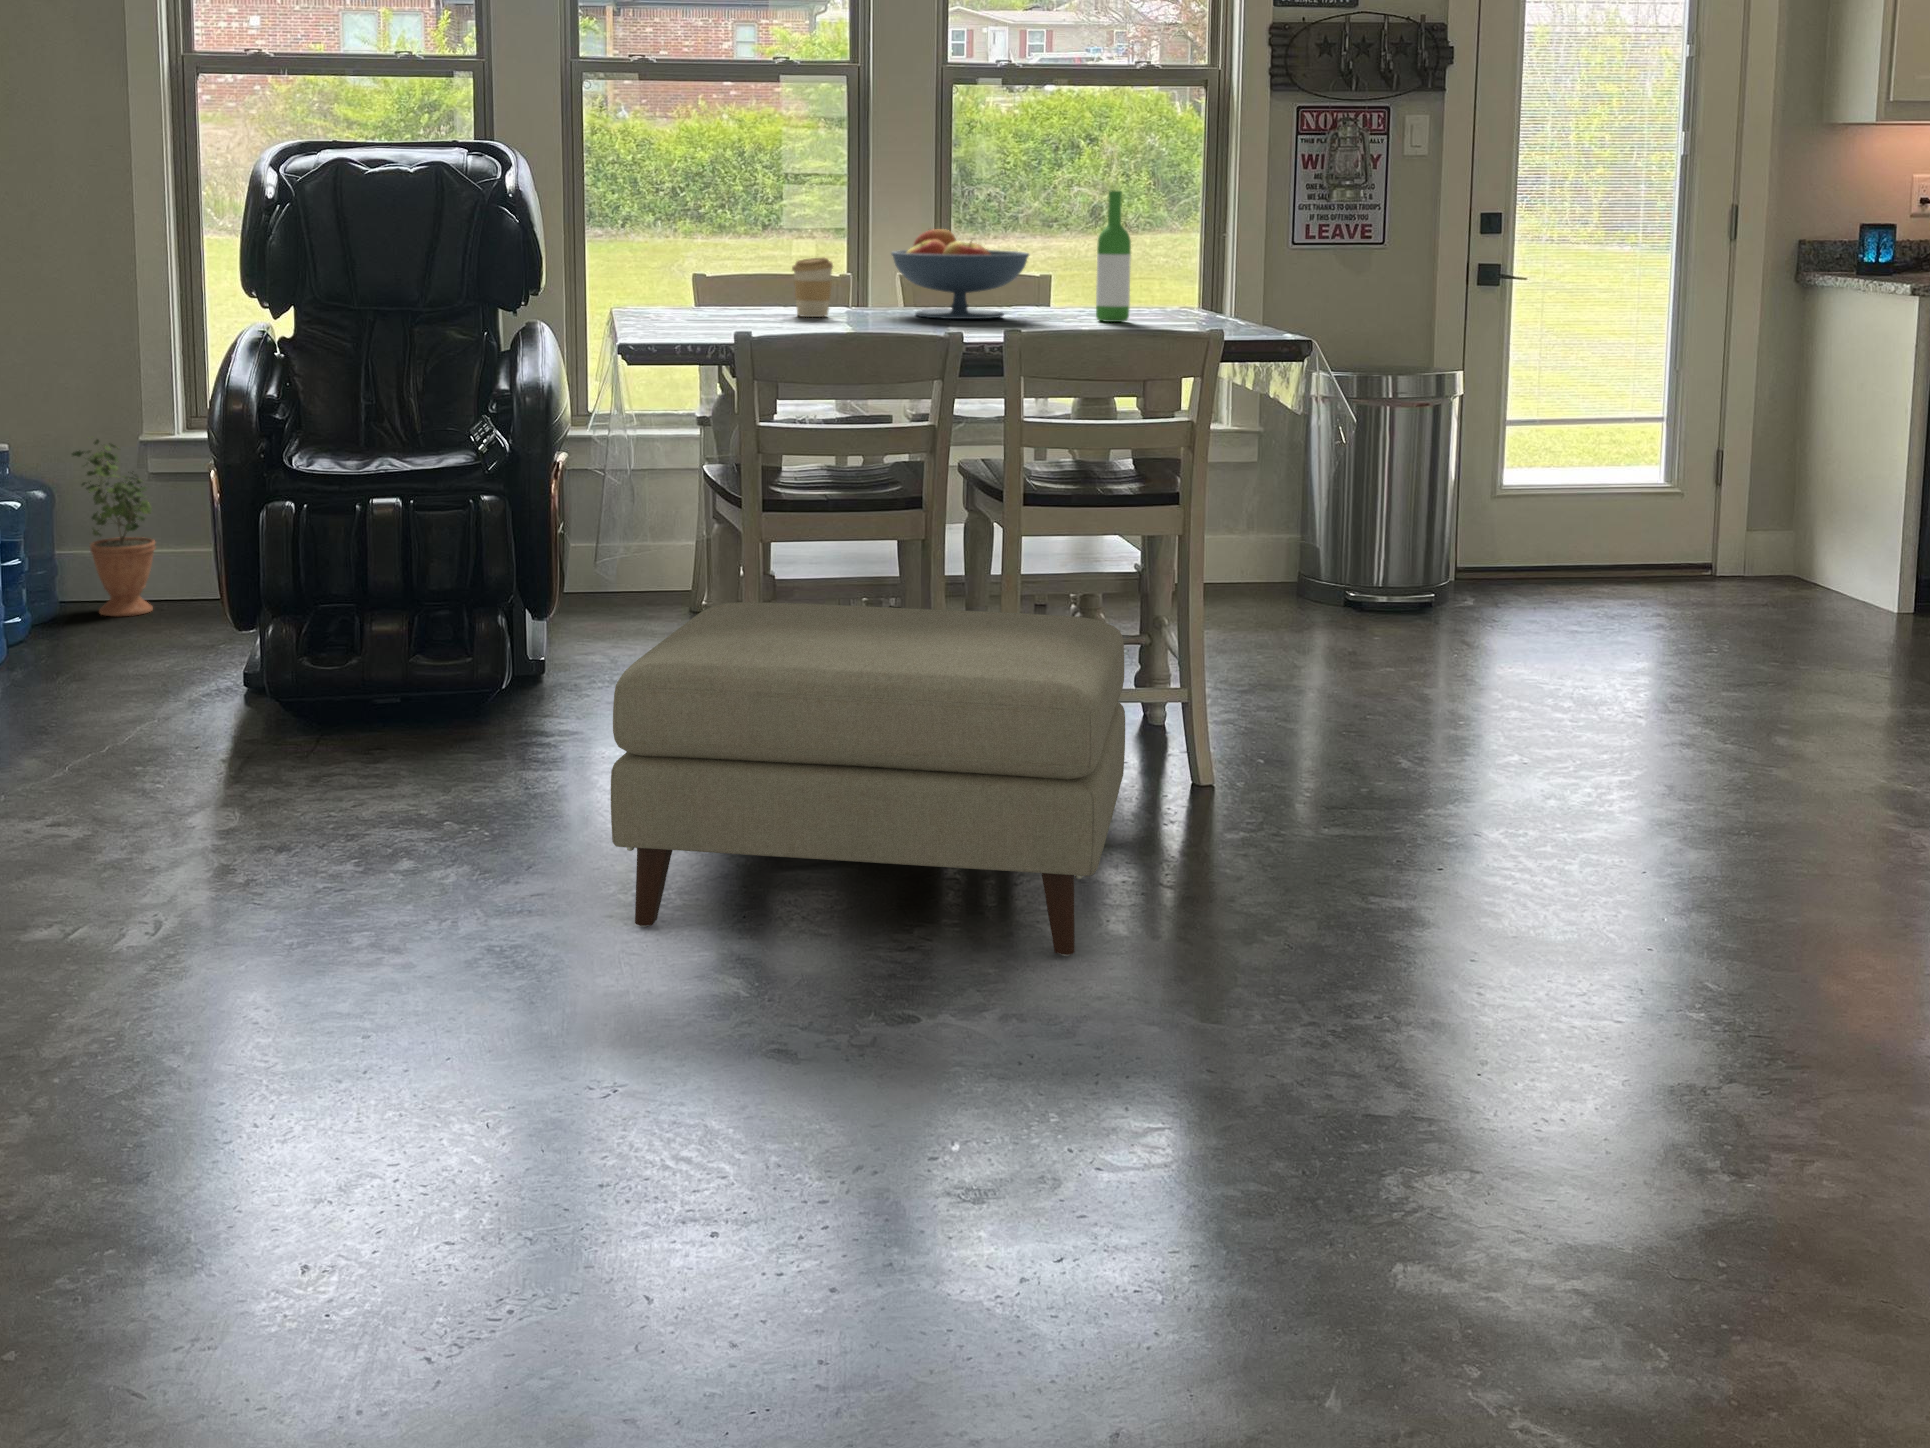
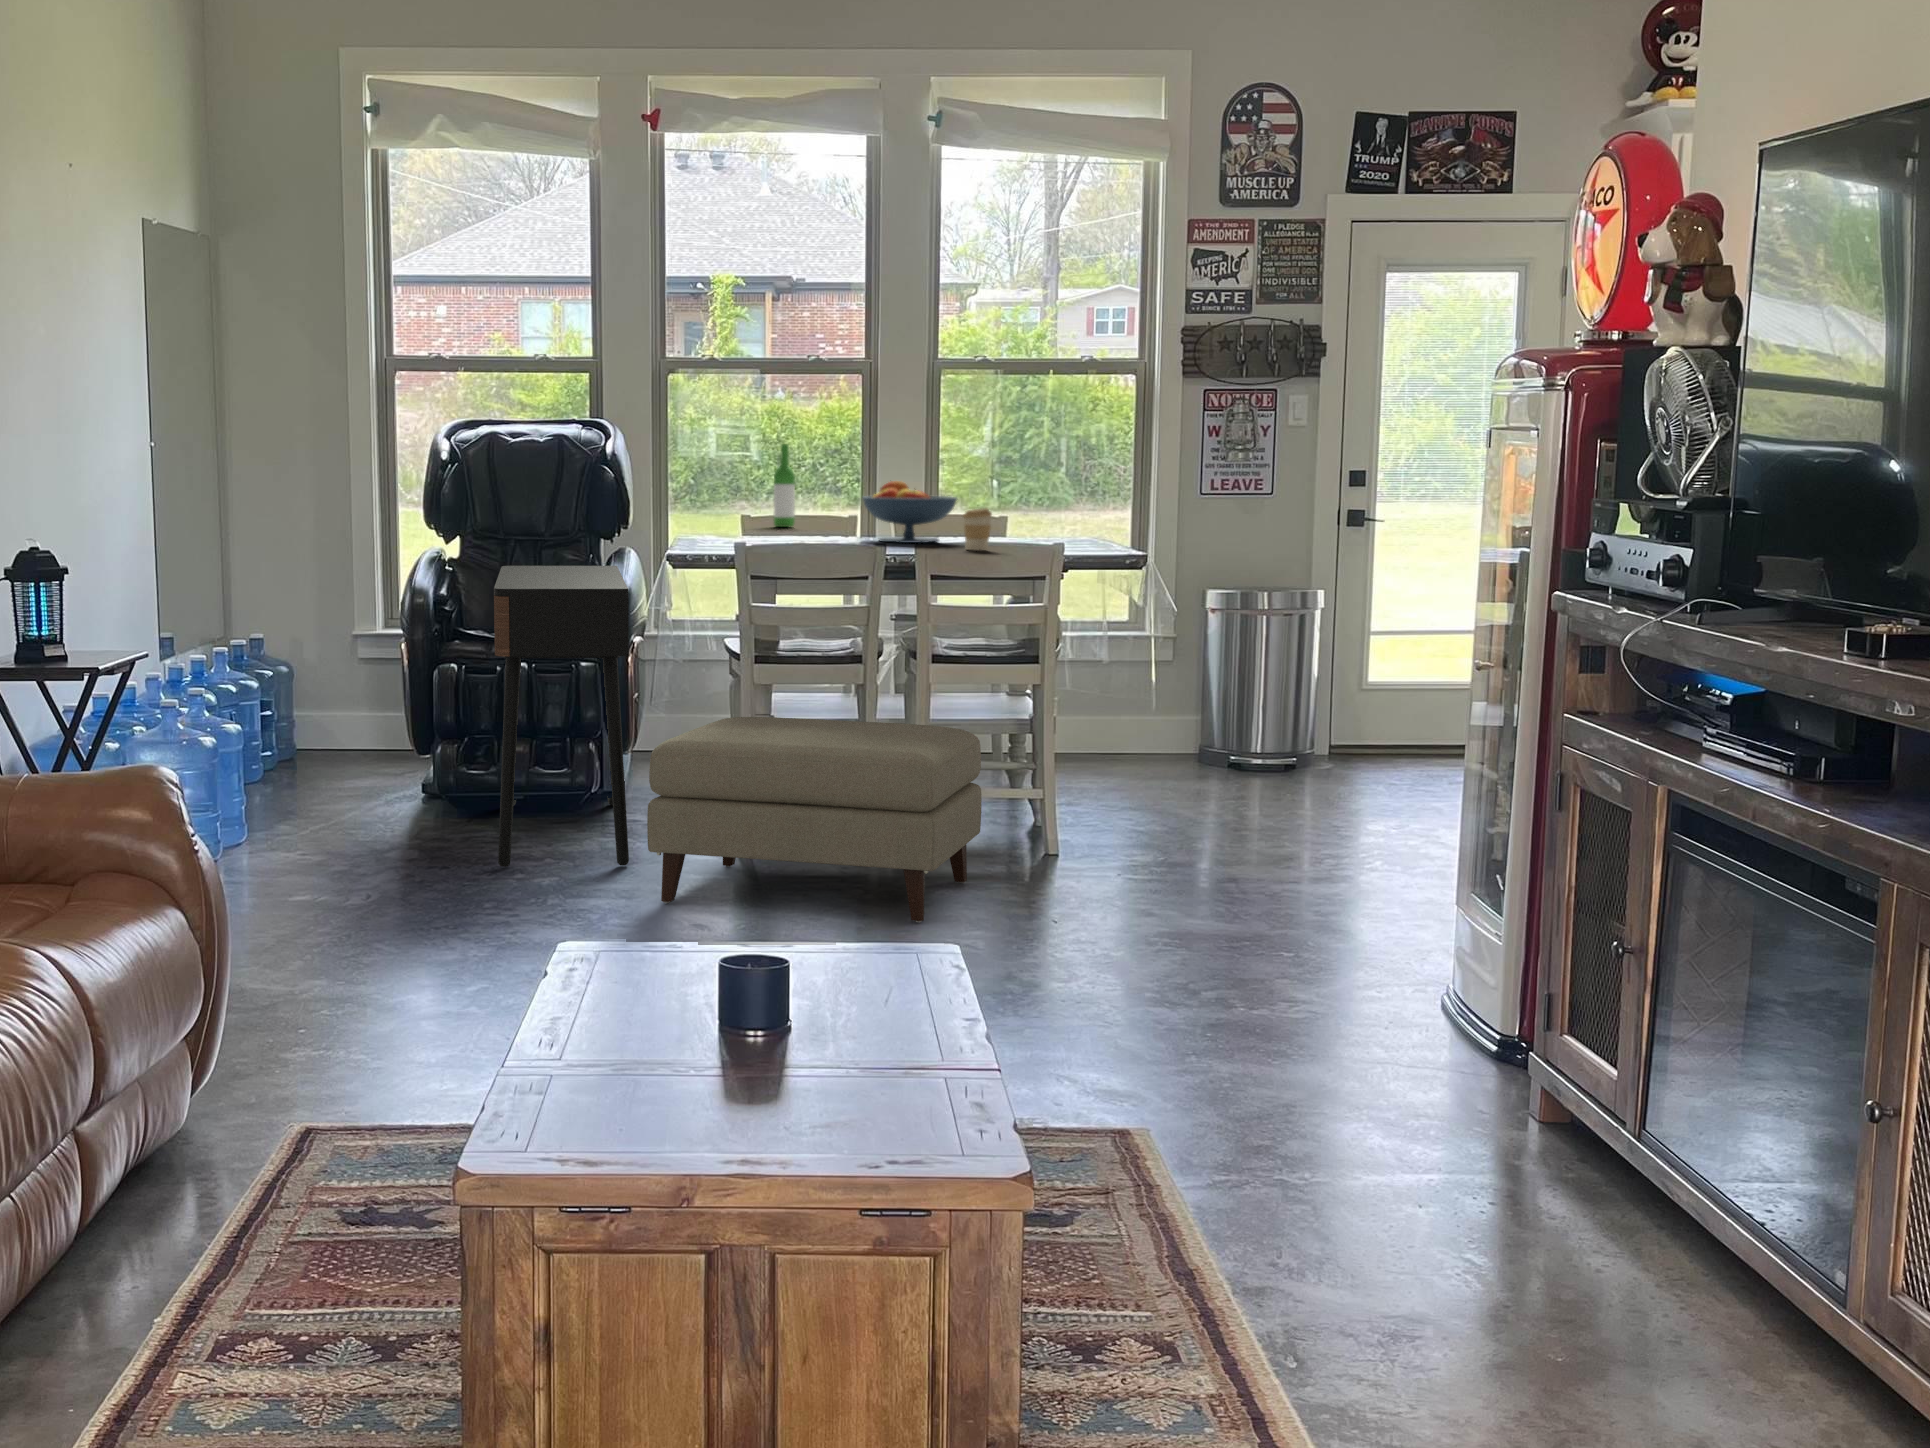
wine bottle: present [1096,190,1131,322] -> present [774,444,795,527]
coffee cup: present [792,258,833,317] -> present [963,508,992,550]
console table: none [343,353,570,848] -> present [494,566,629,867]
potted plant: present [72,439,155,616] -> none [306,629,362,756]

